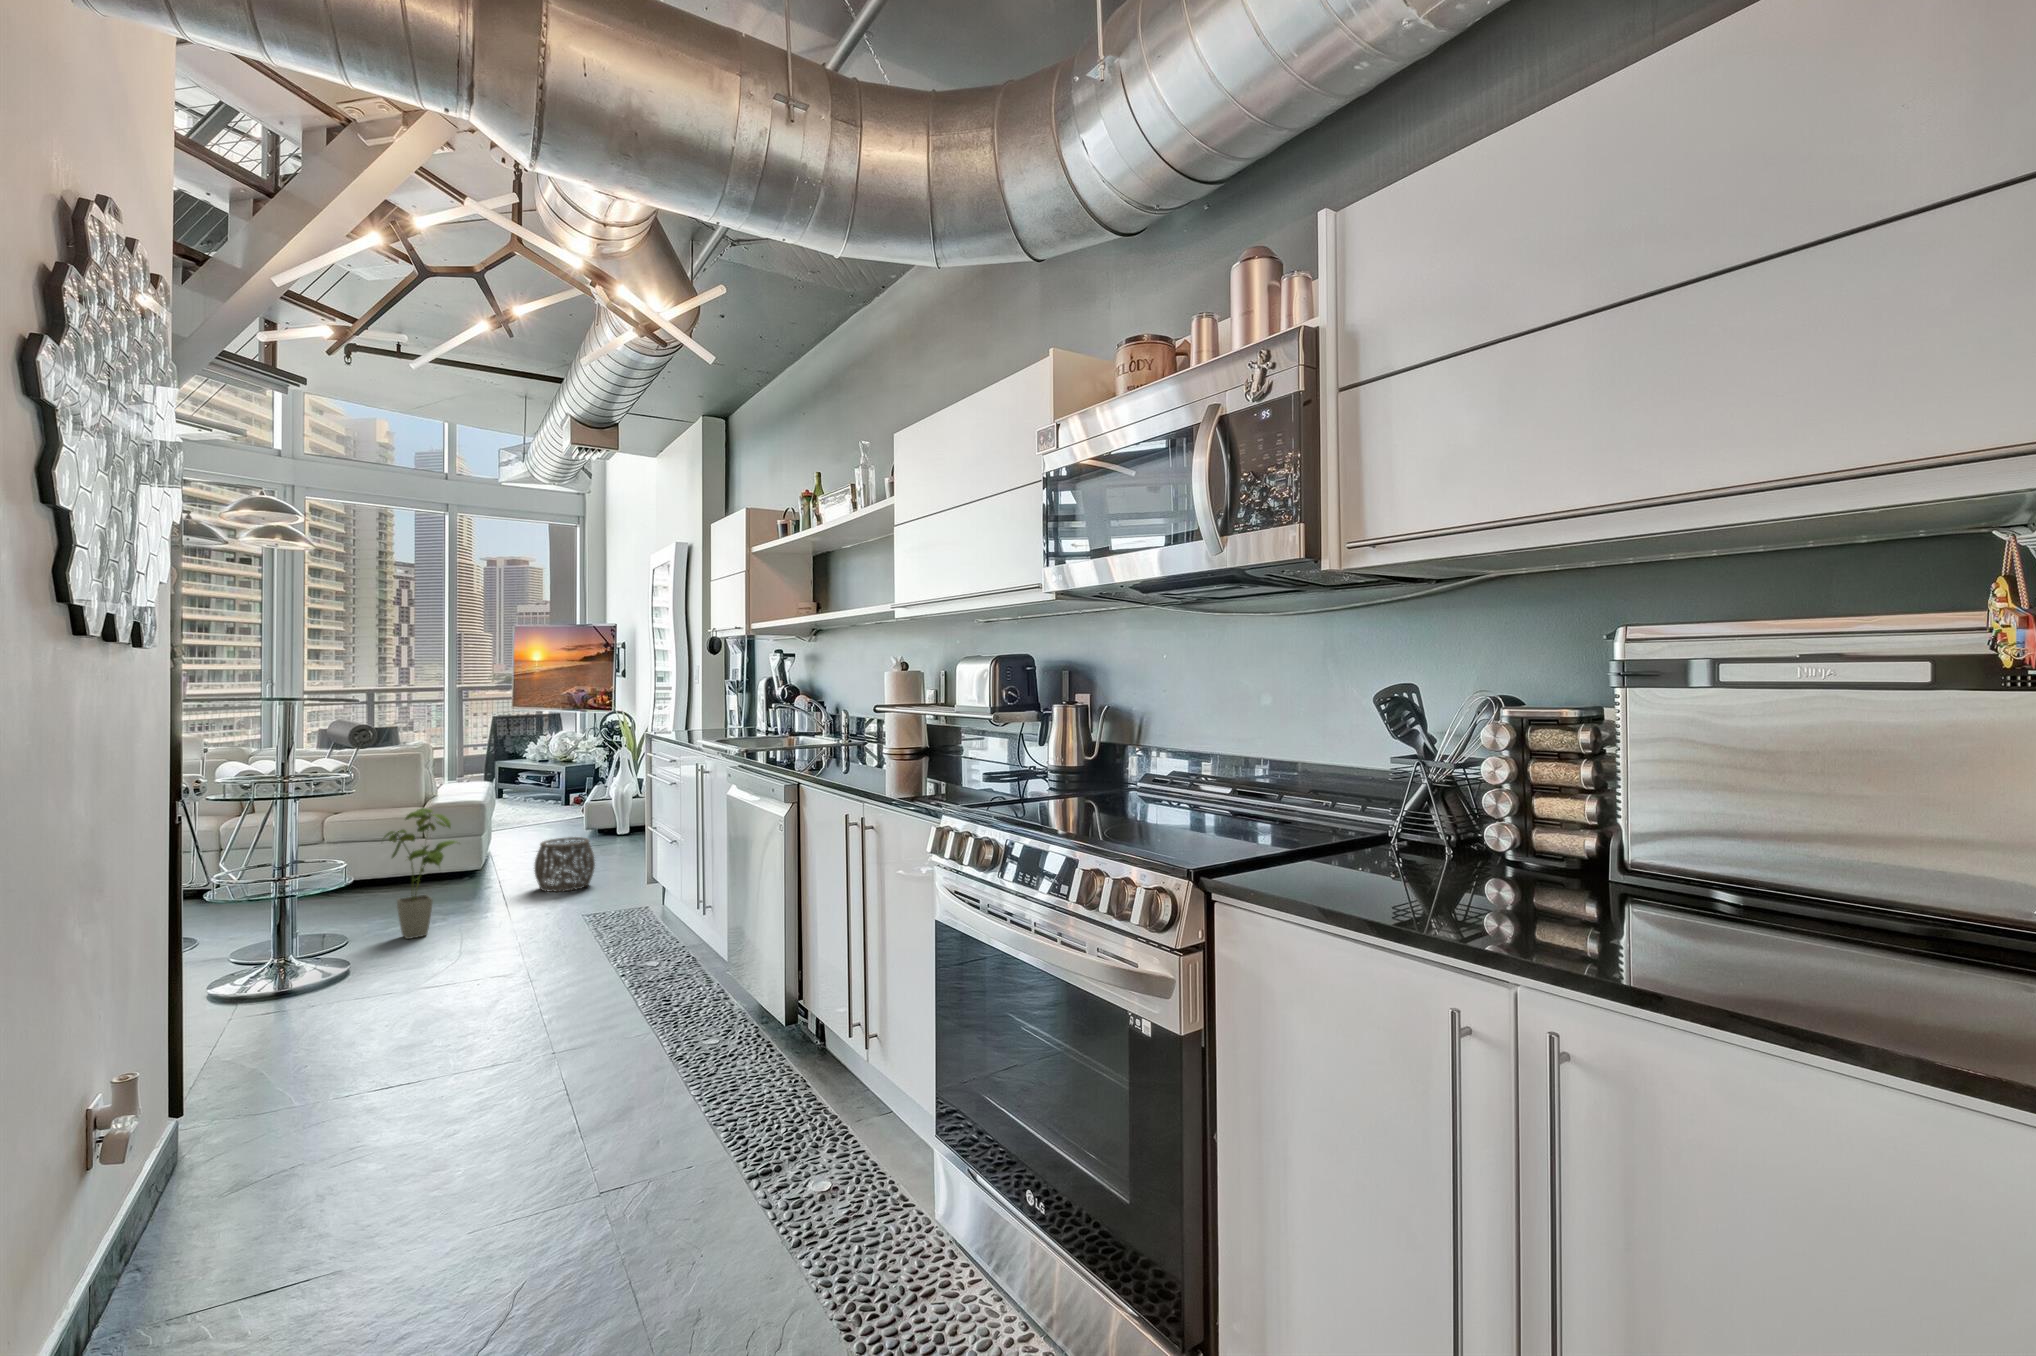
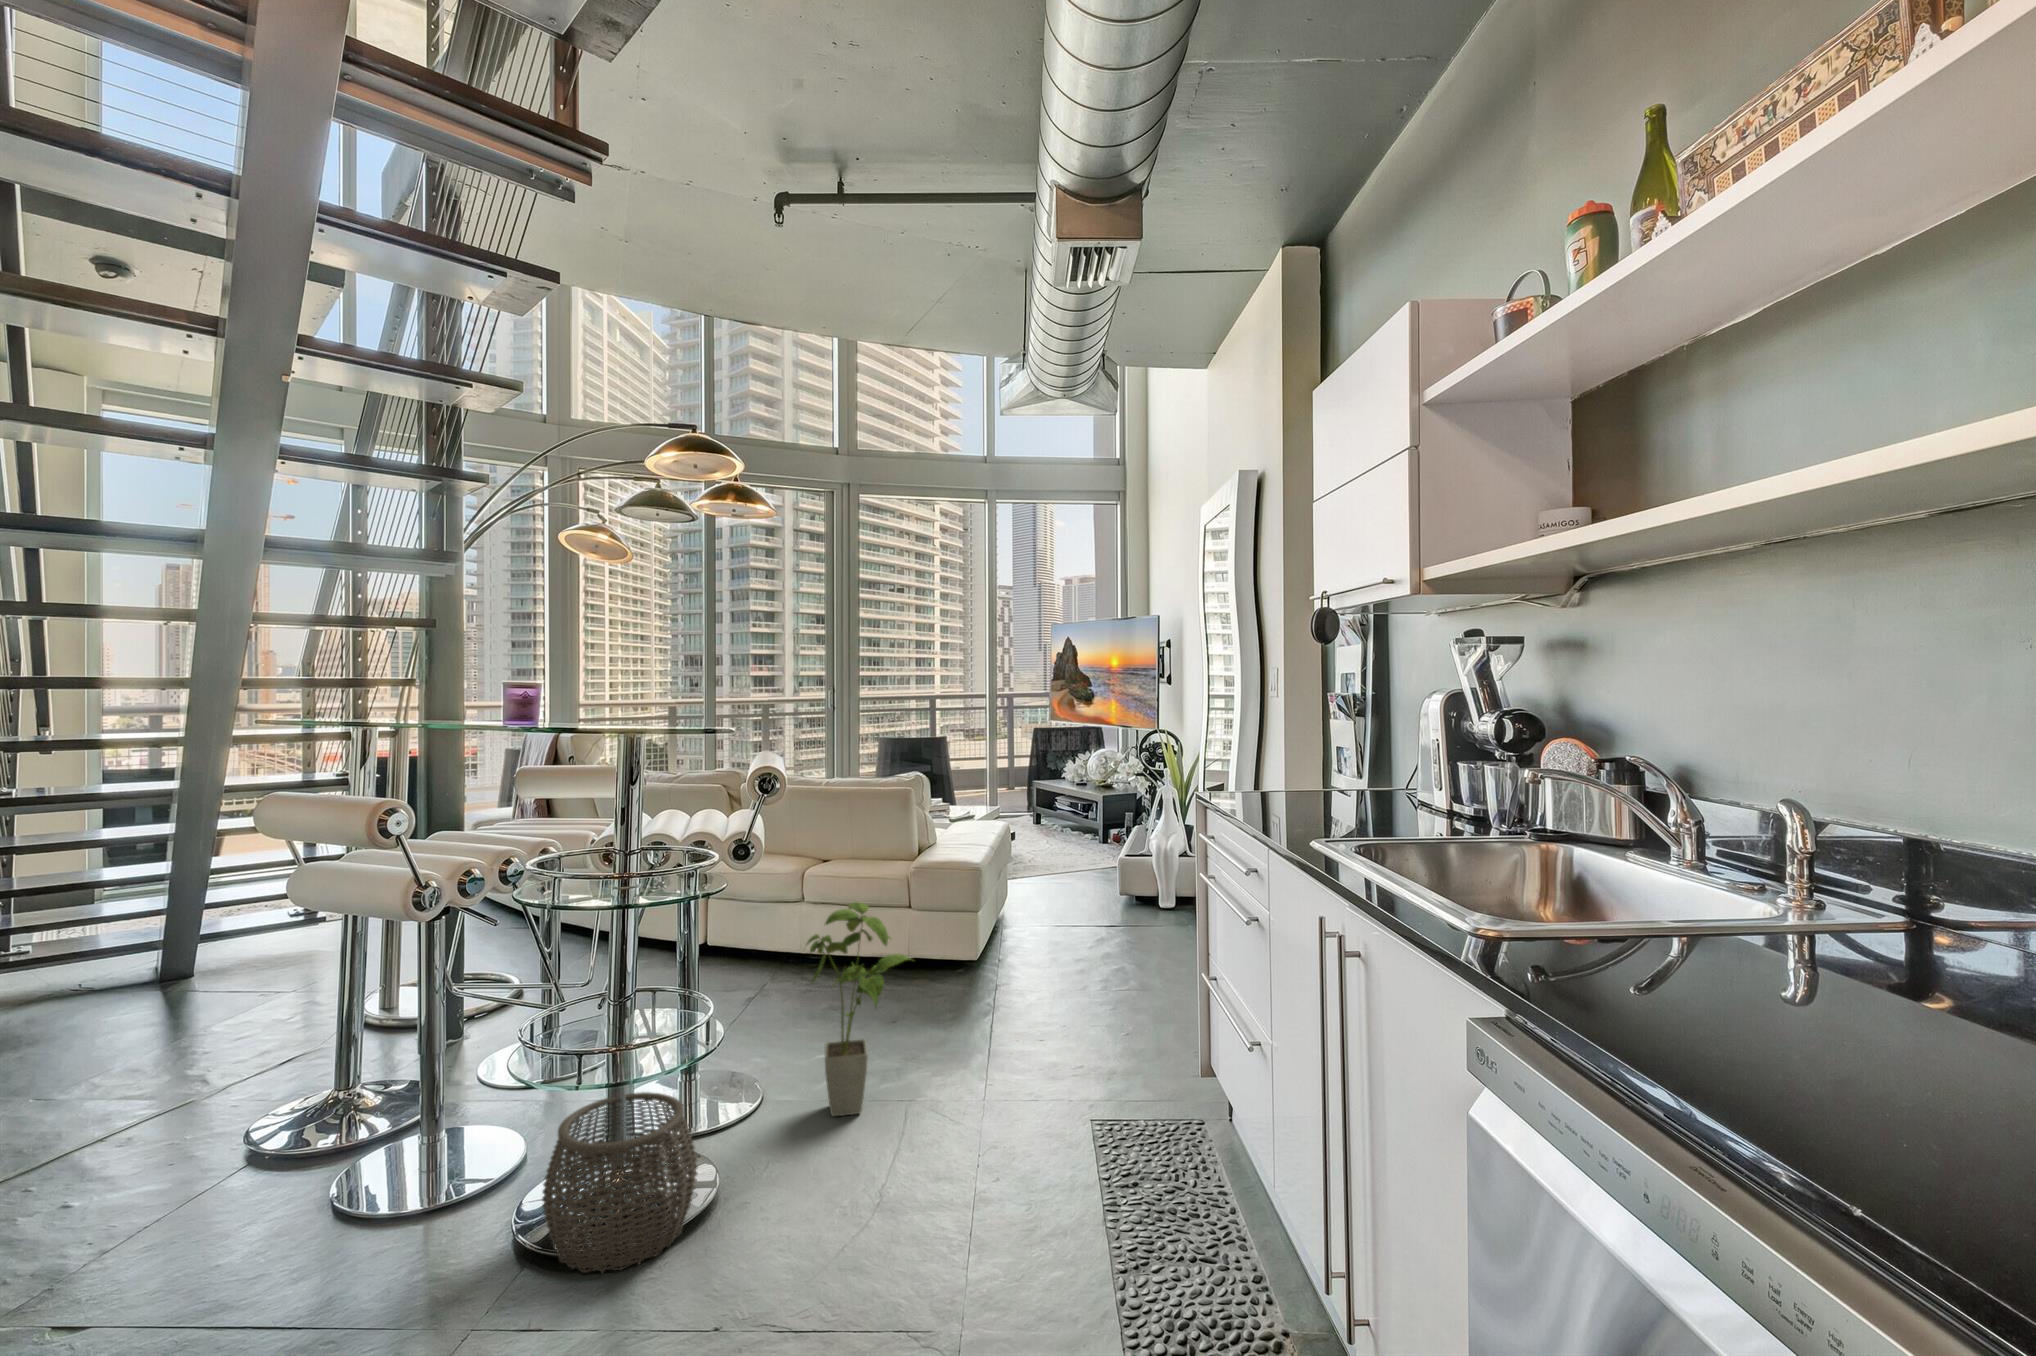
woven basket: present [534,837,595,892] -> present [542,1092,698,1273]

